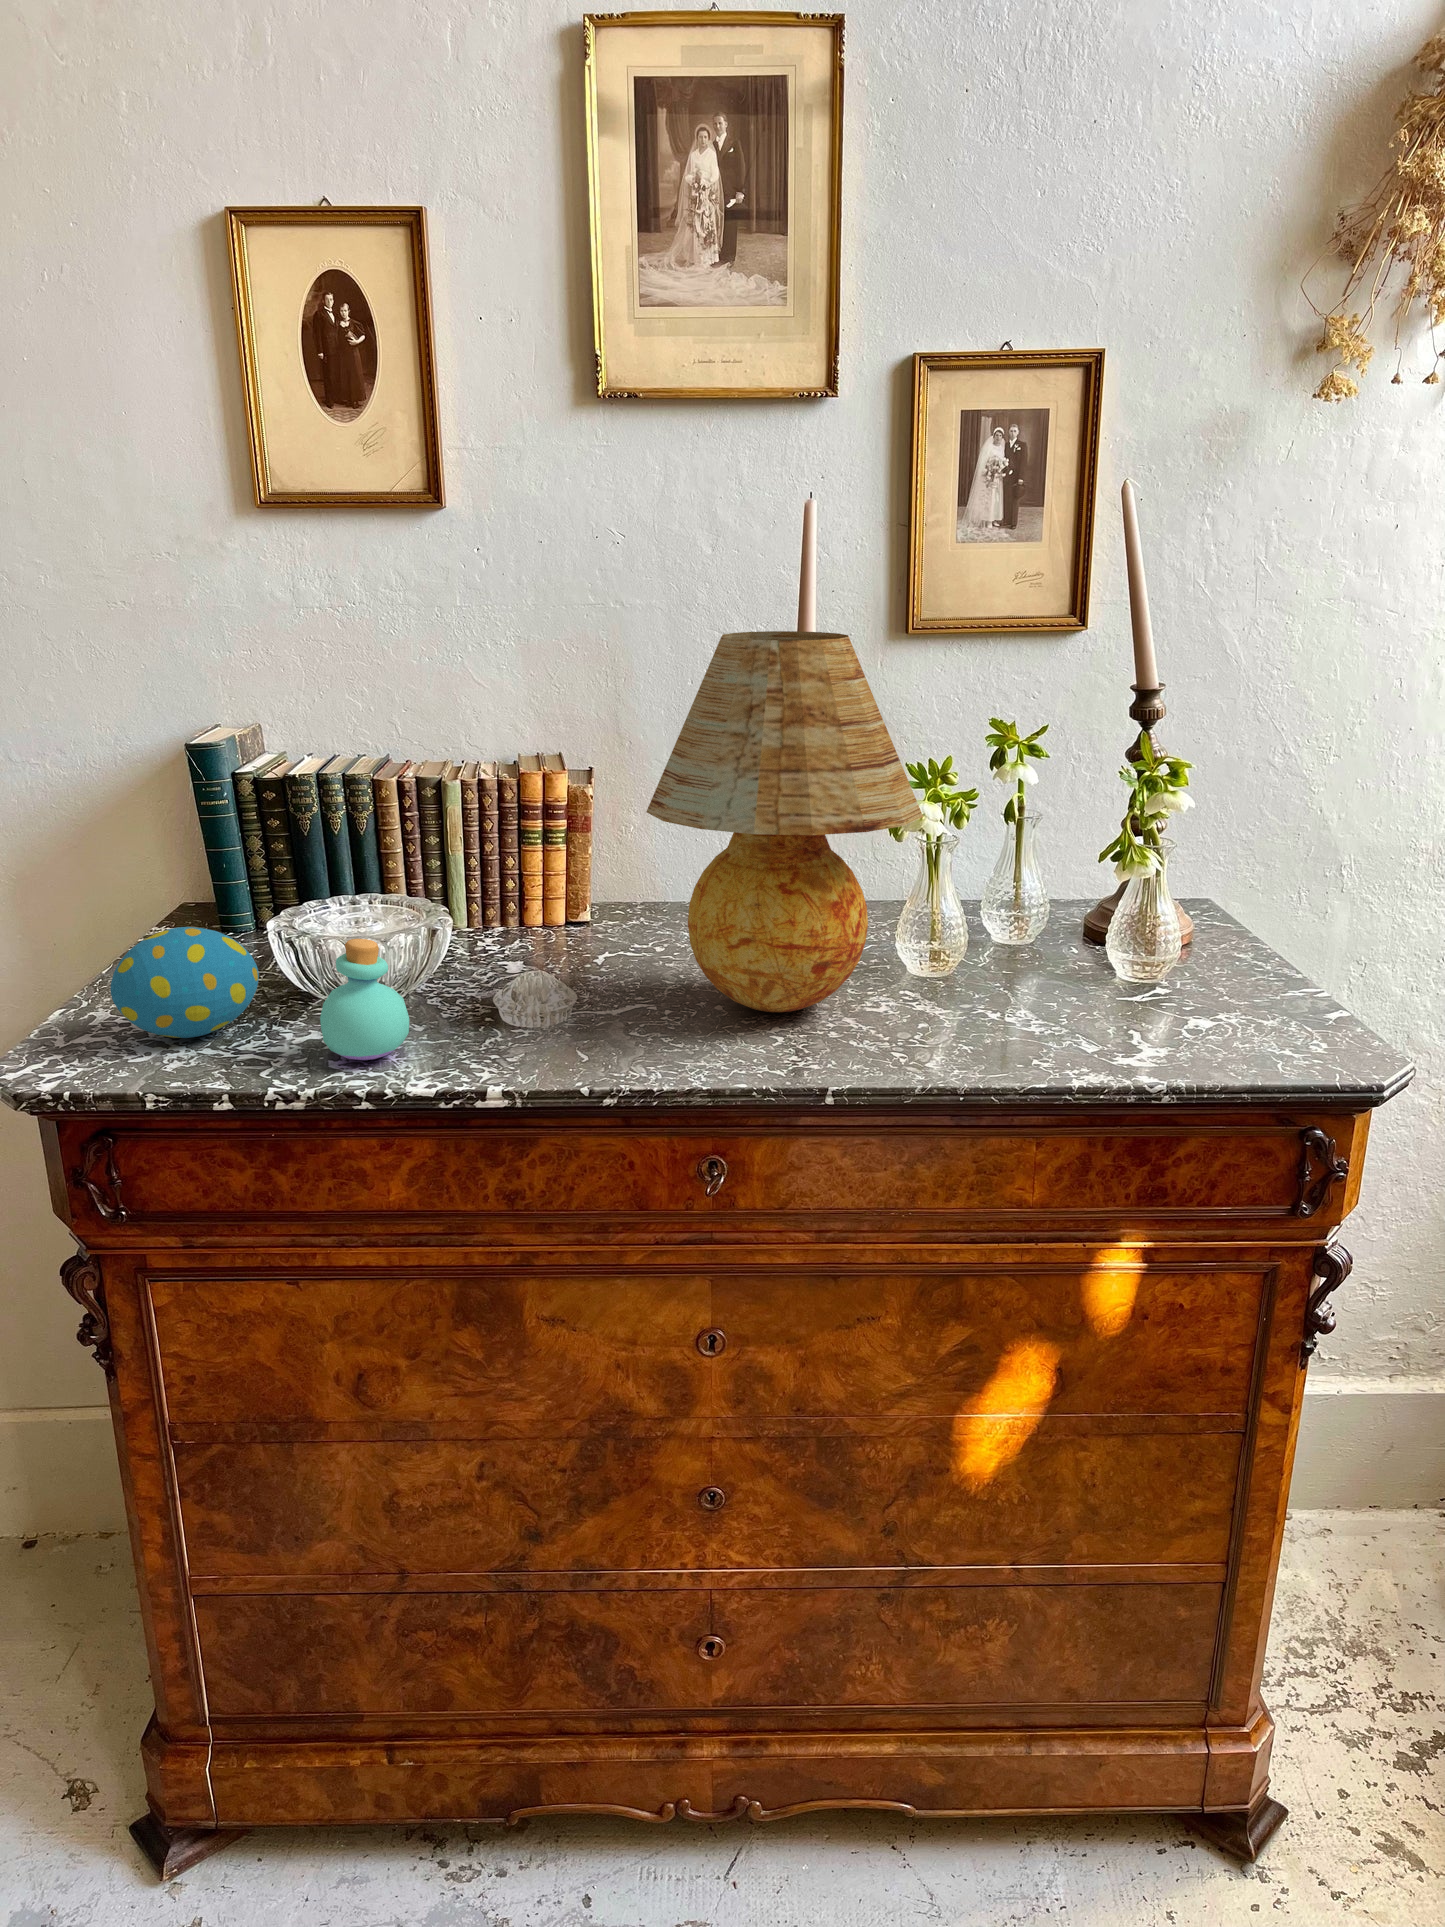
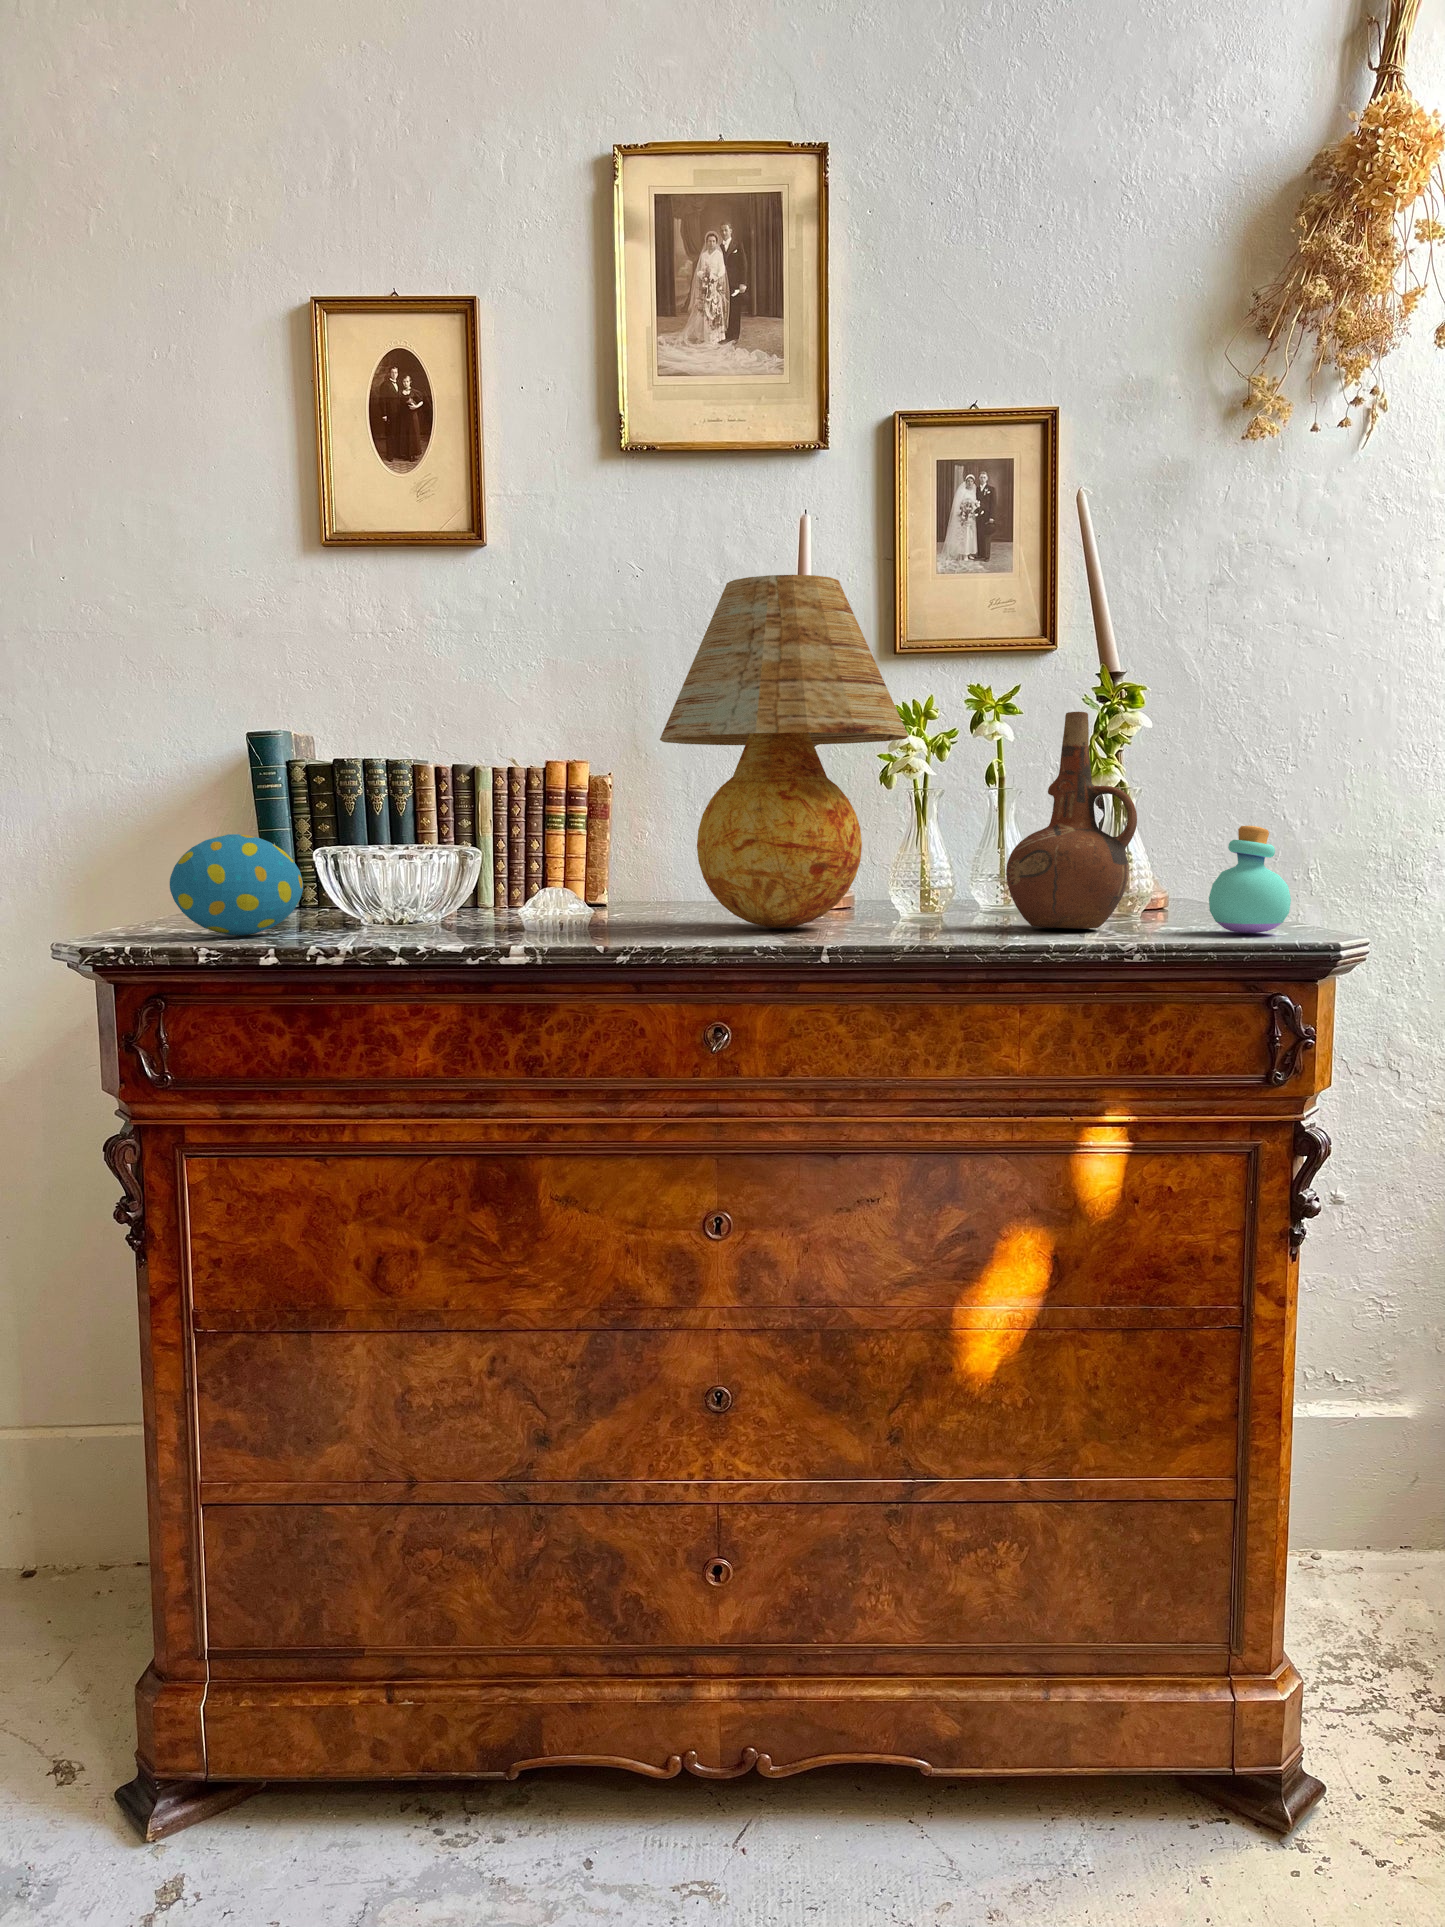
ceramic pitcher: none [1024,783,1170,1022] -> present [1006,712,1137,929]
perfume bottle: present [320,939,409,1060] -> present [1209,826,1291,933]

